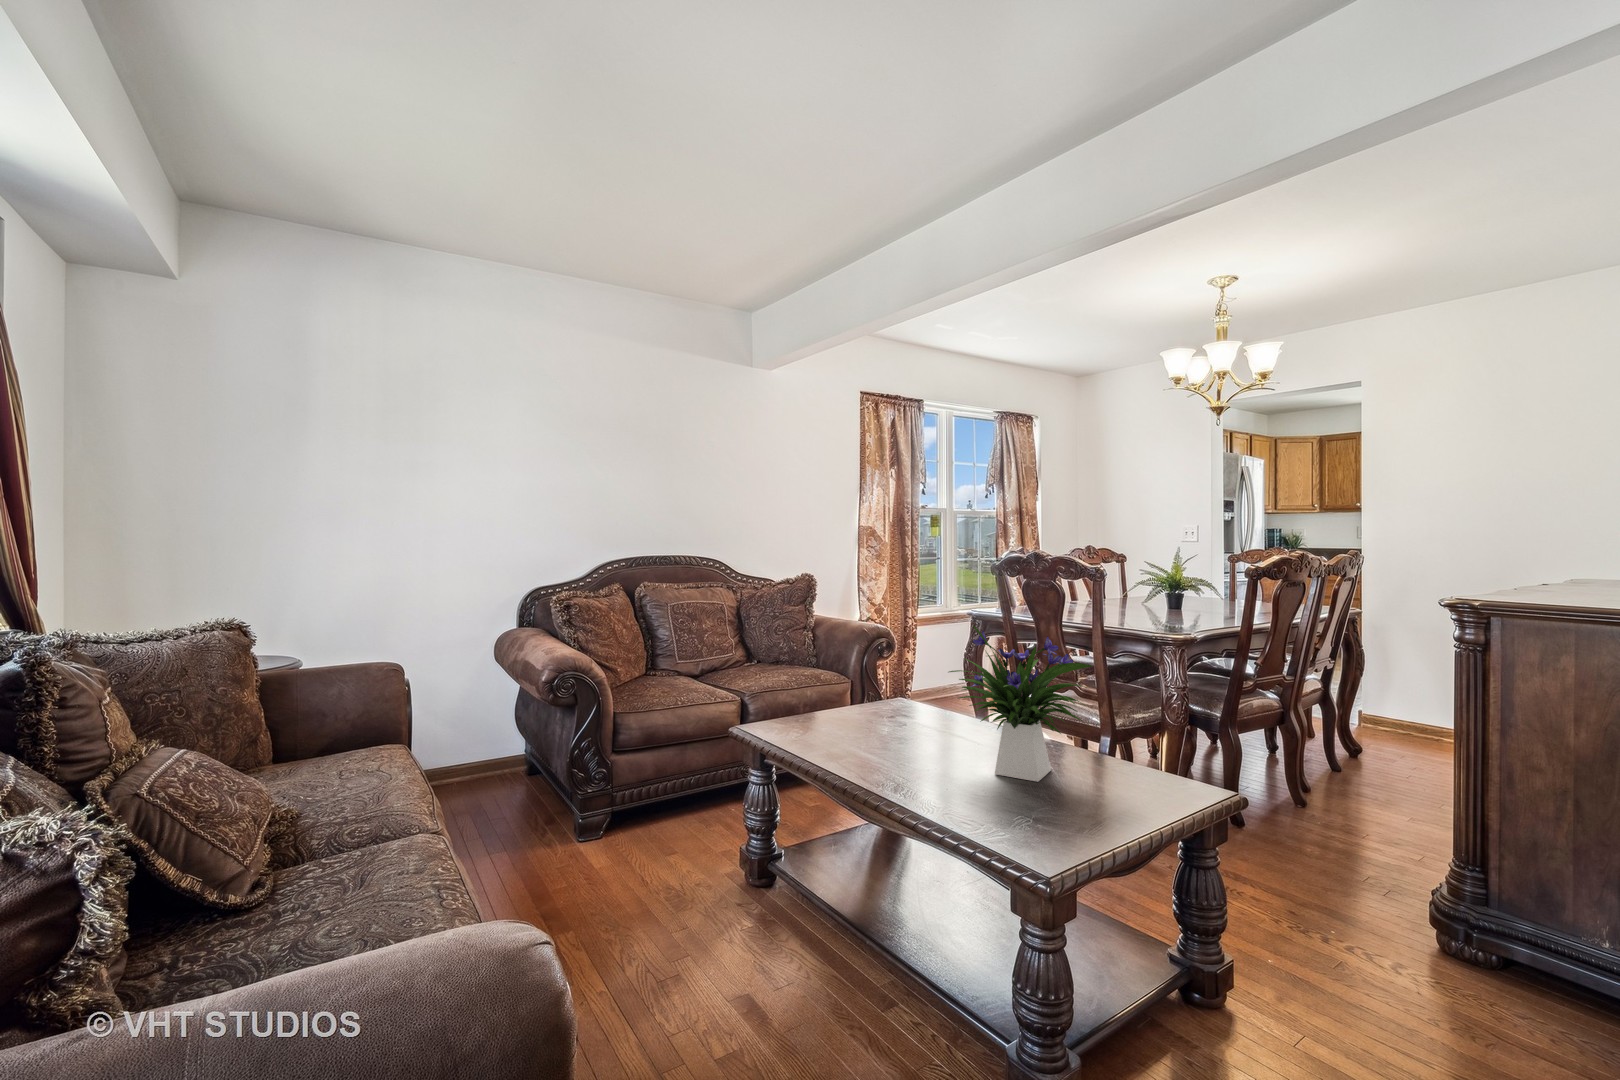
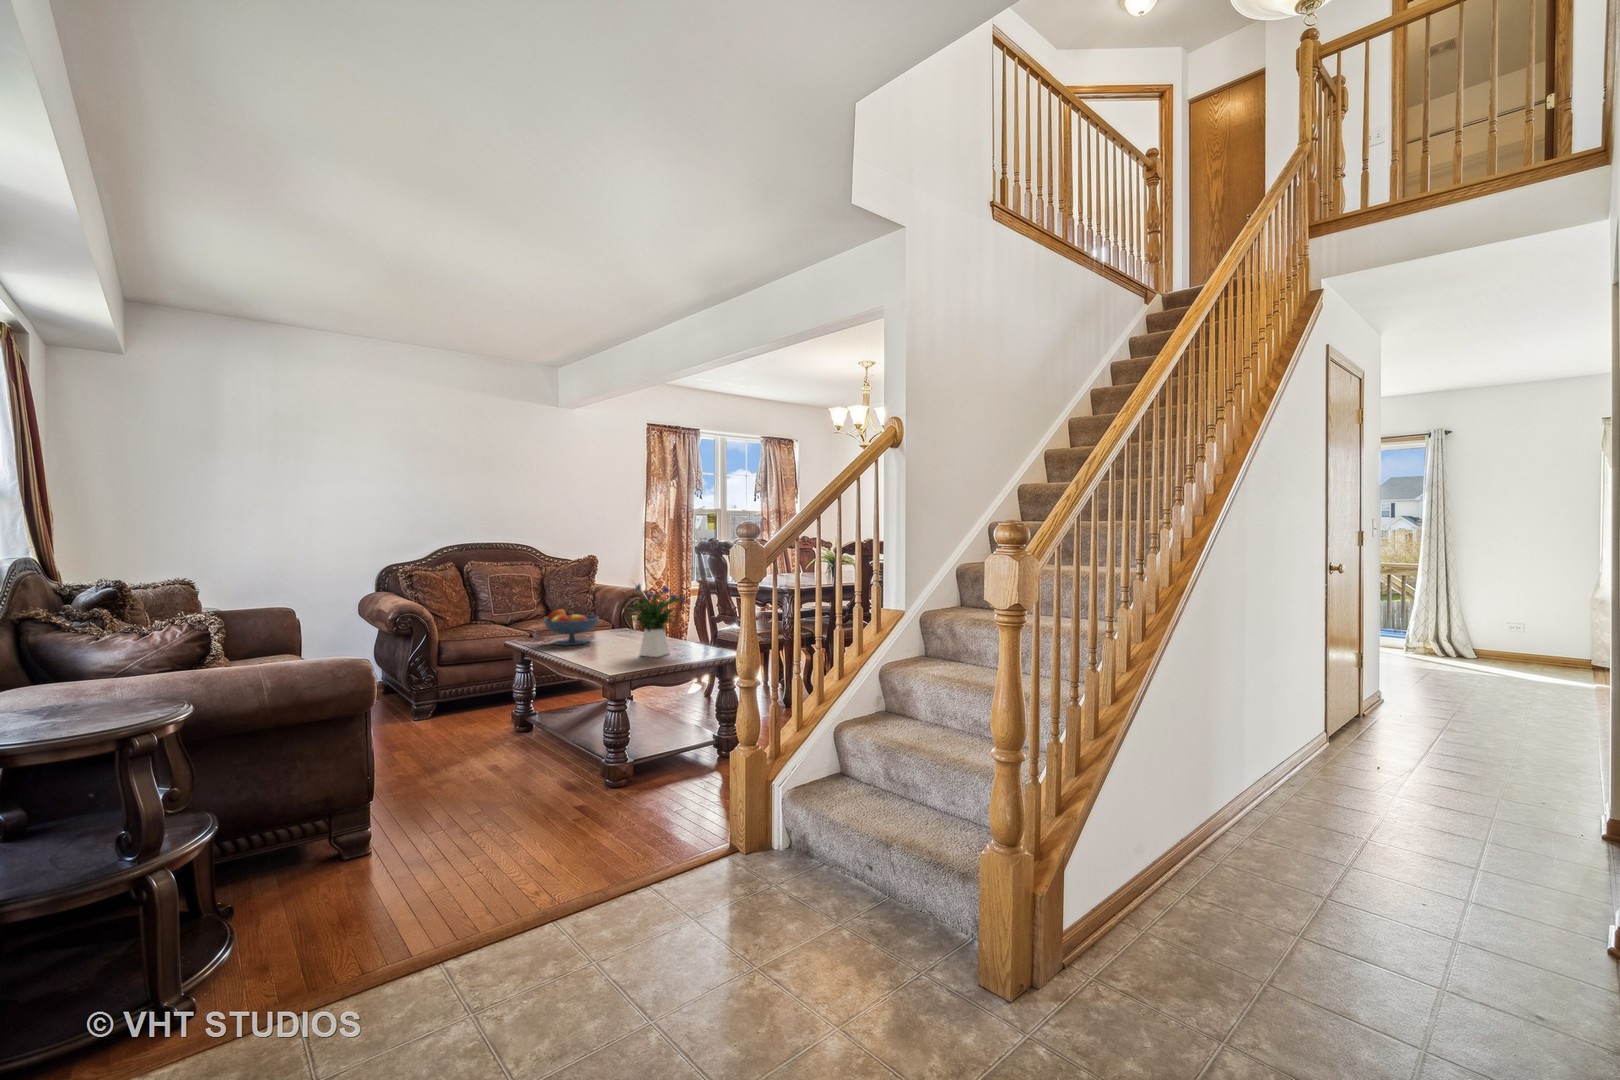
fruit bowl: none [785,668,877,735] -> present [544,609,599,645]

